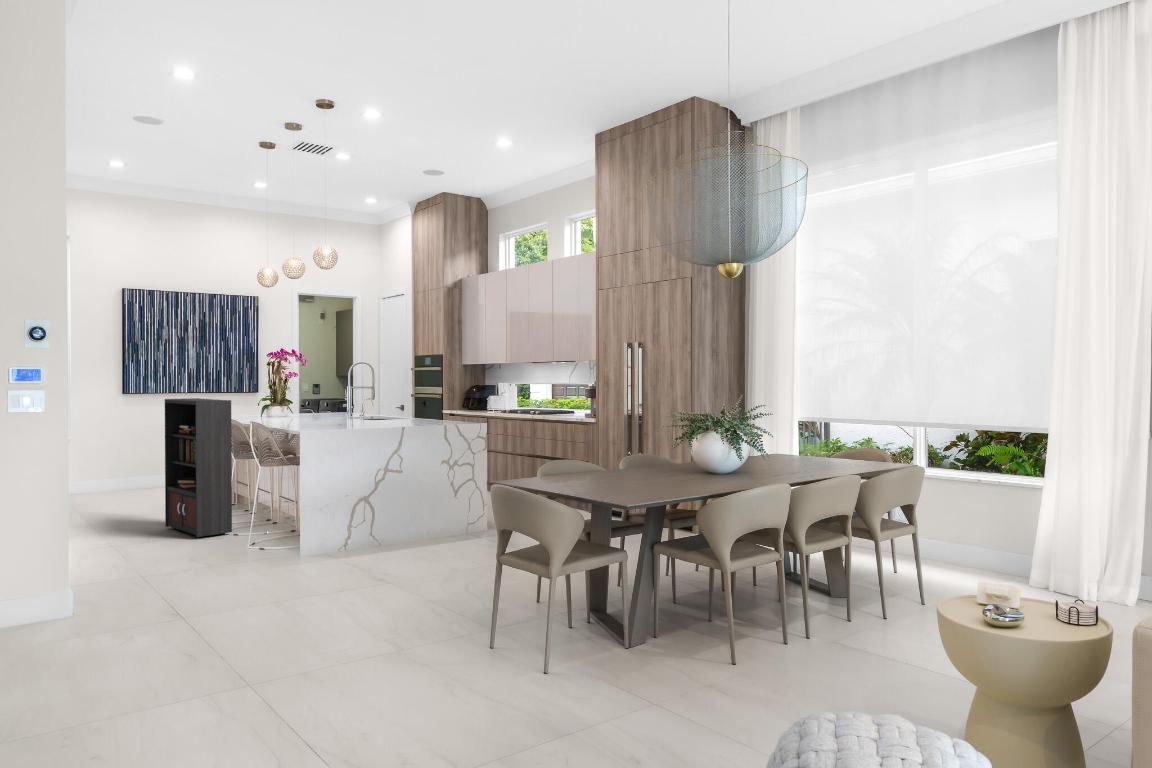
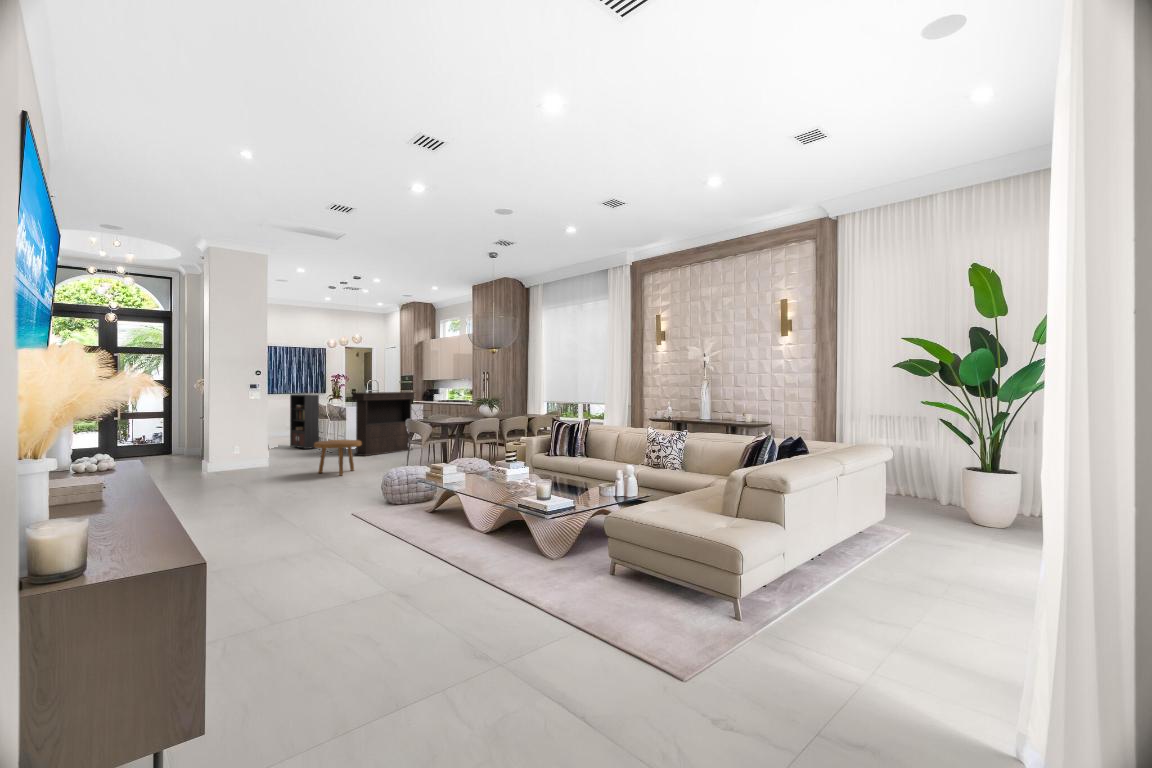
console table: none [309,394,470,572] -> present [352,392,415,456]
footstool: none [186,553,342,694] -> present [314,440,361,476]

